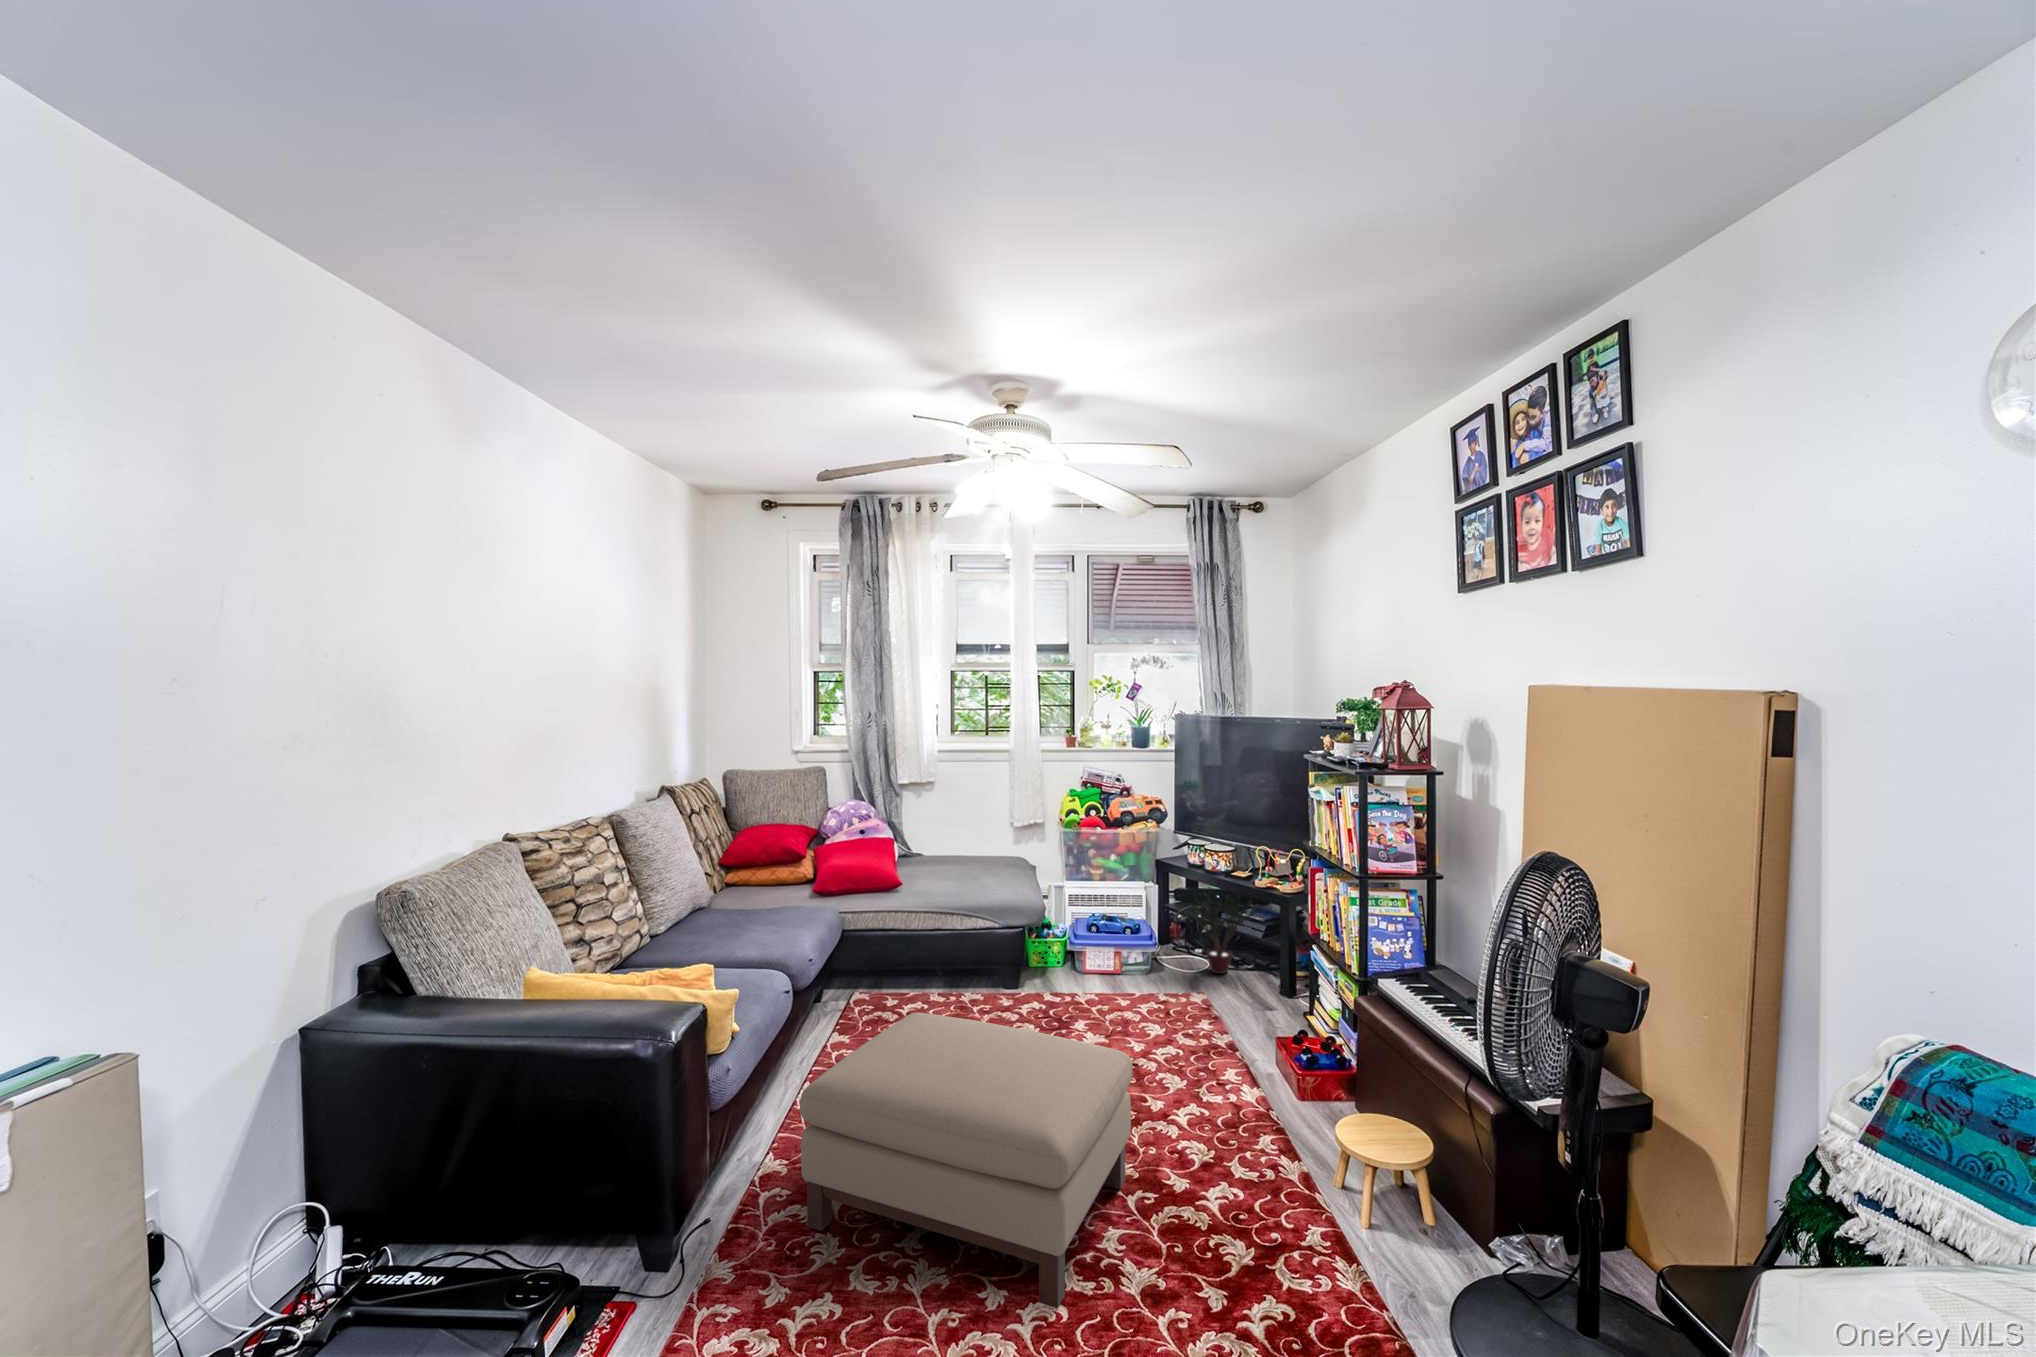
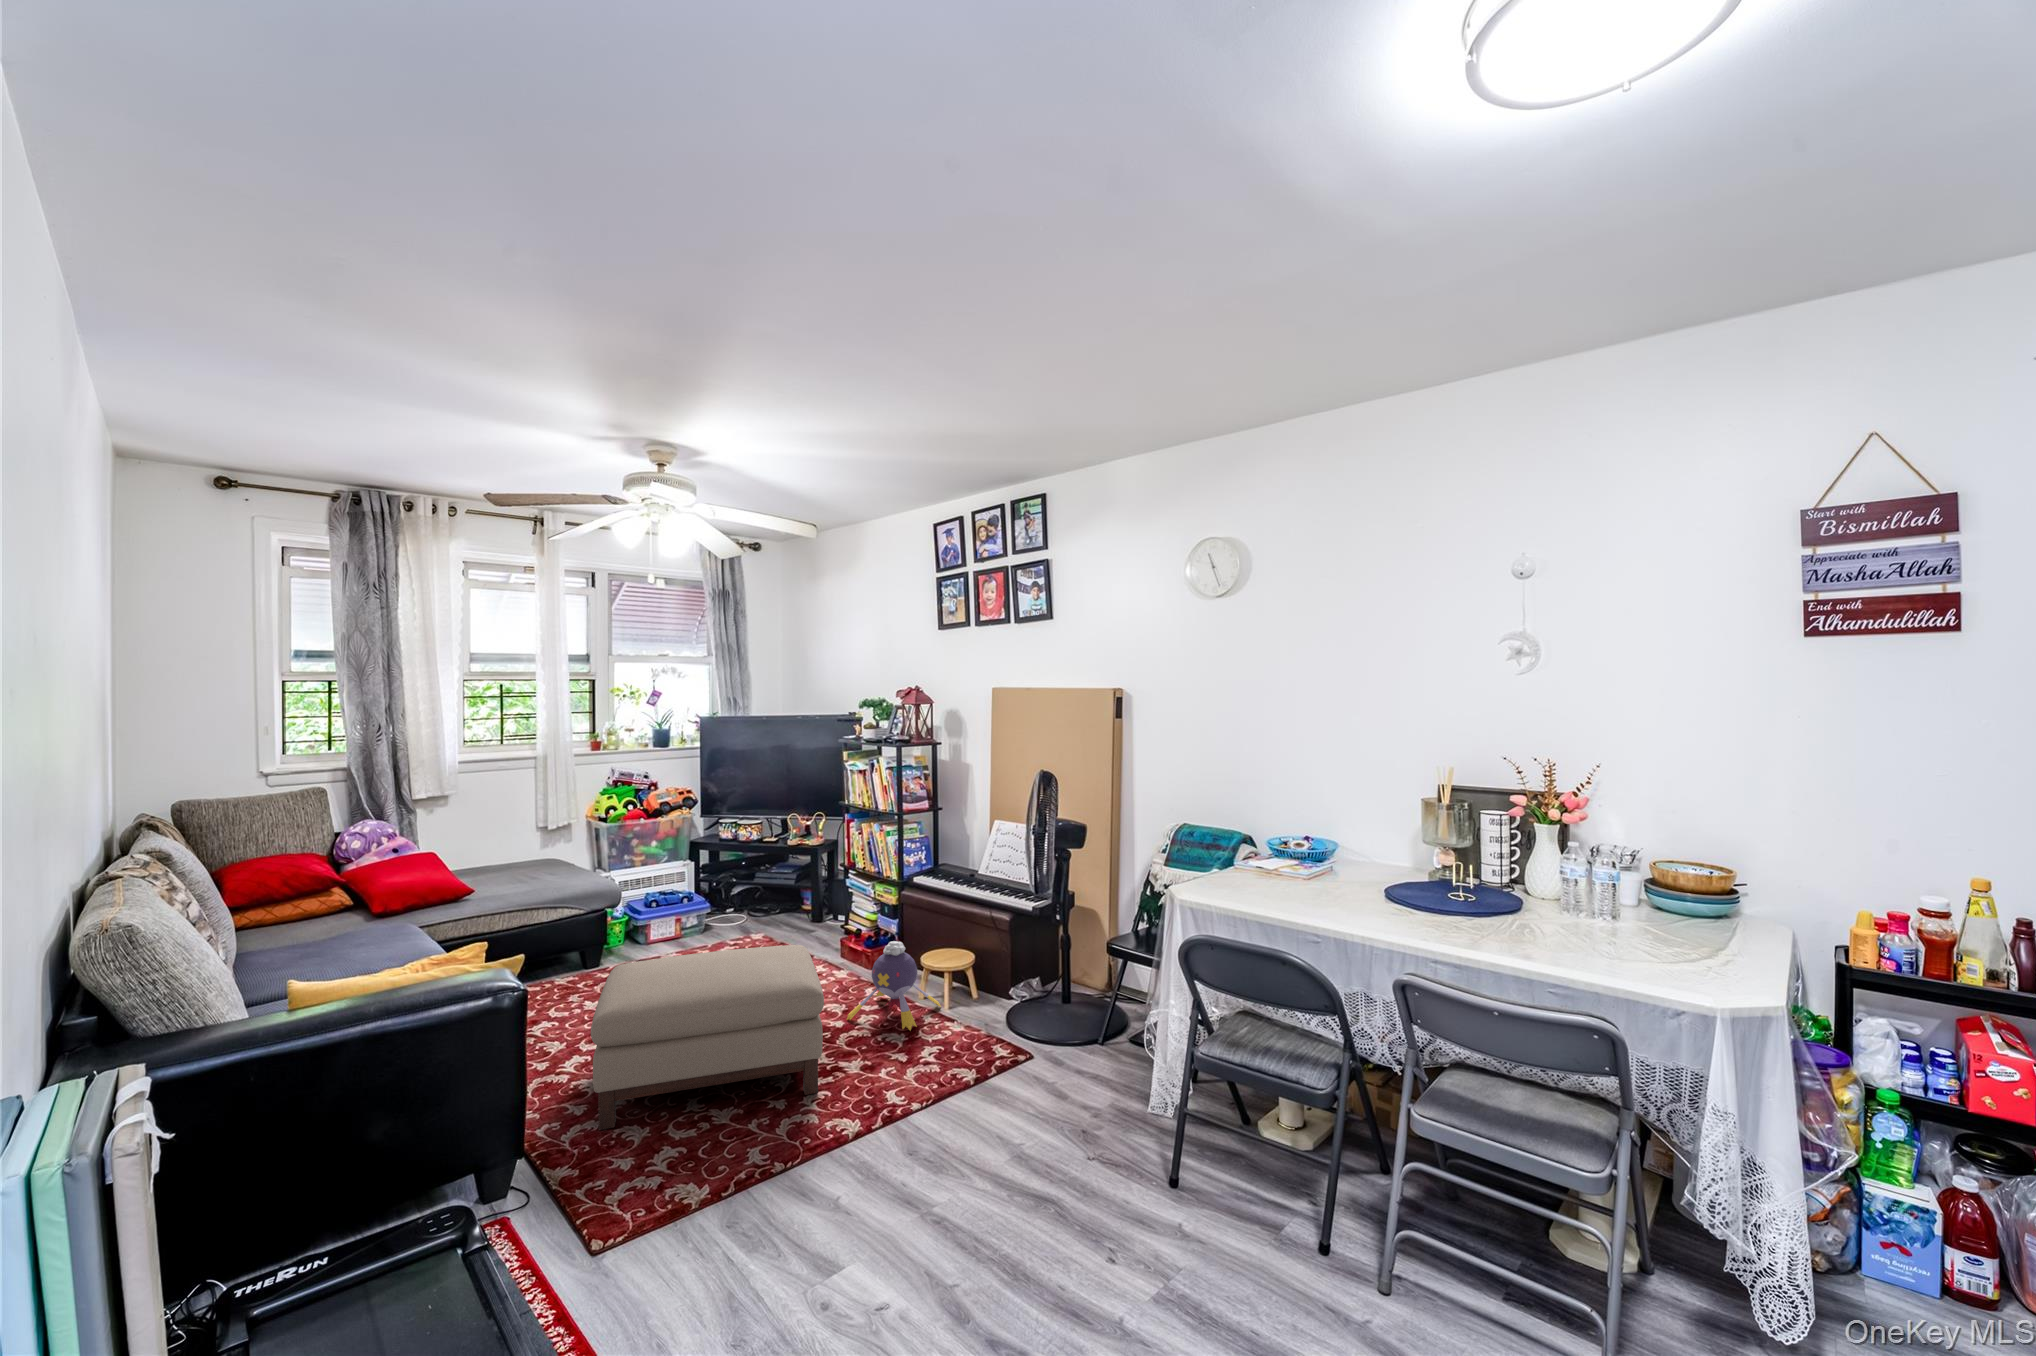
potted plant: present [1182,891,1259,974] -> none [730,853,794,919]
plush toy: none [1197,1084,1357,1251] -> present [847,941,941,1031]

